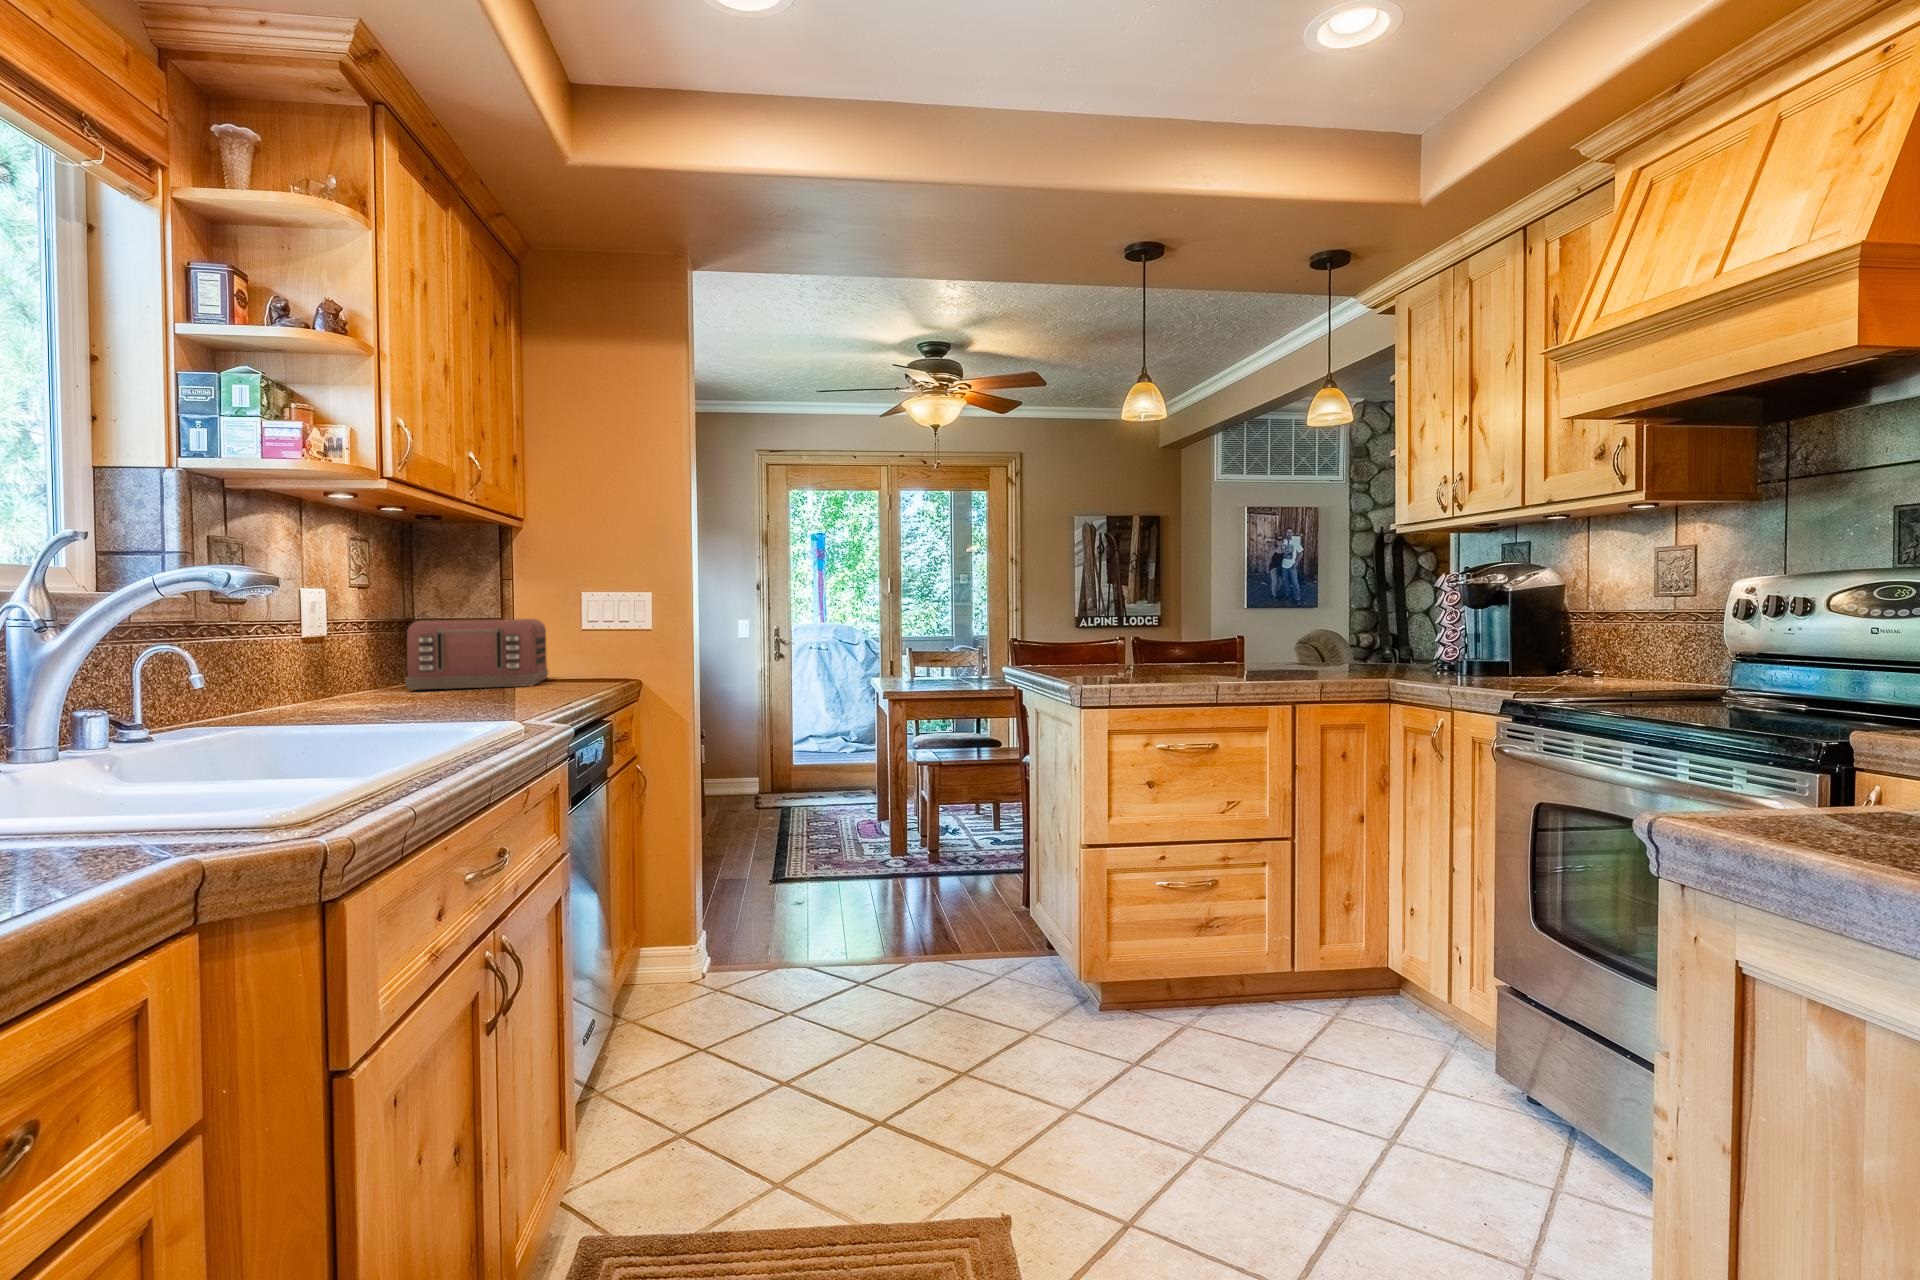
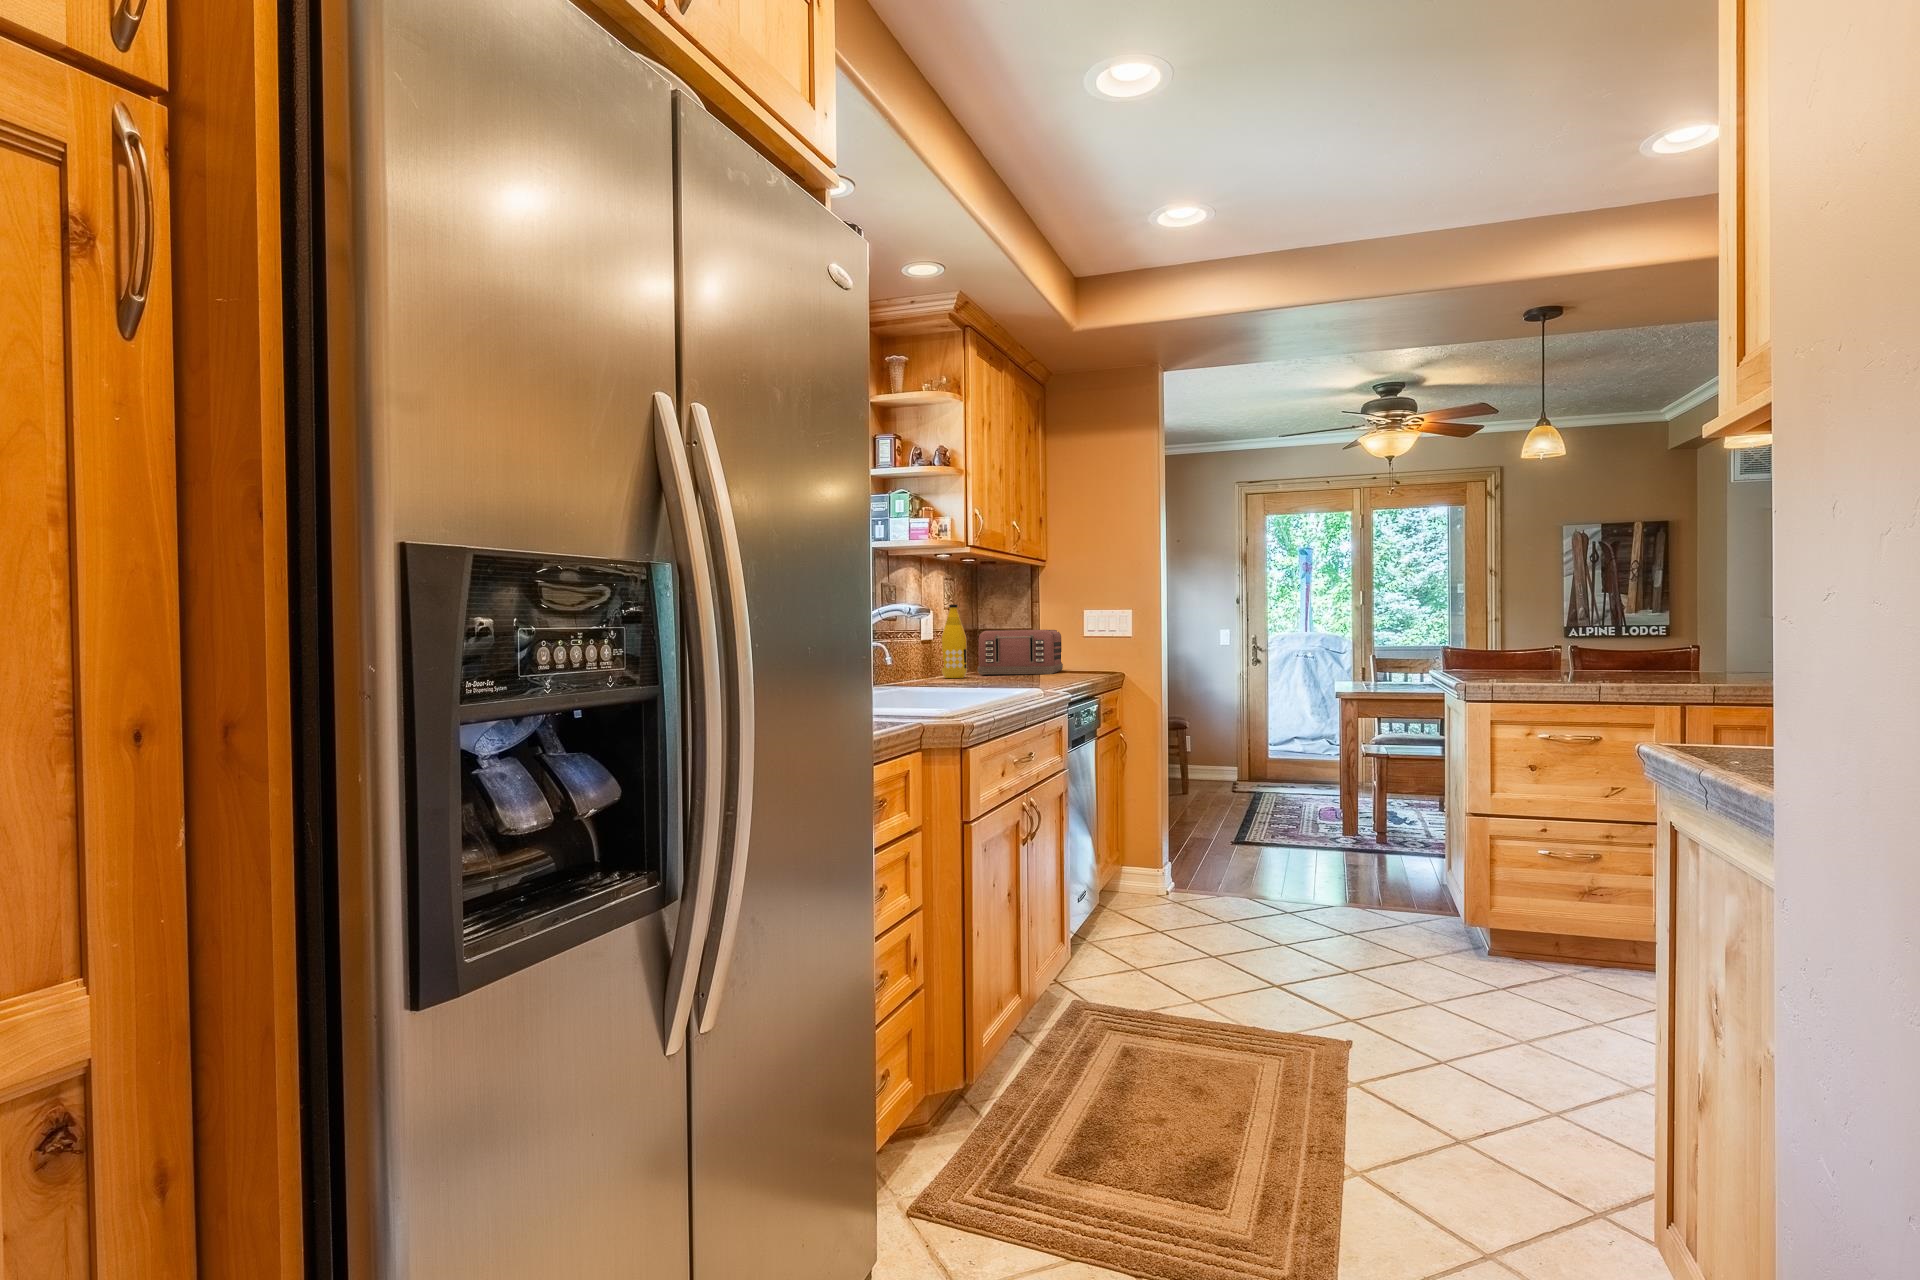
bottle: none [335,578,385,699] -> present [941,605,967,678]

